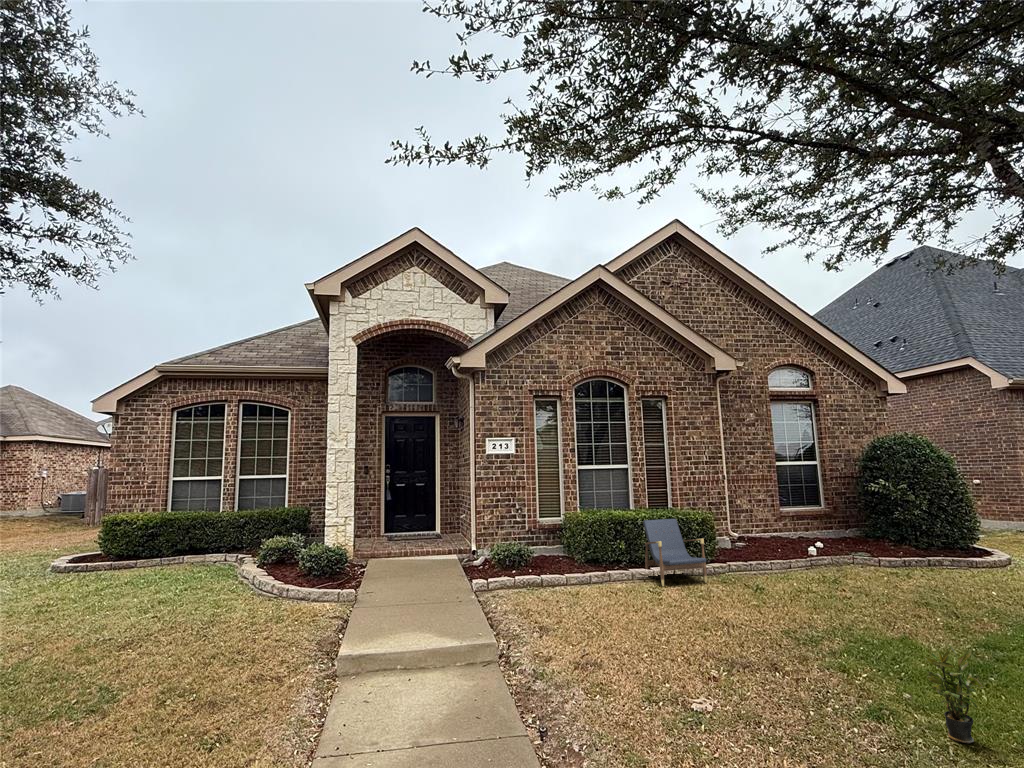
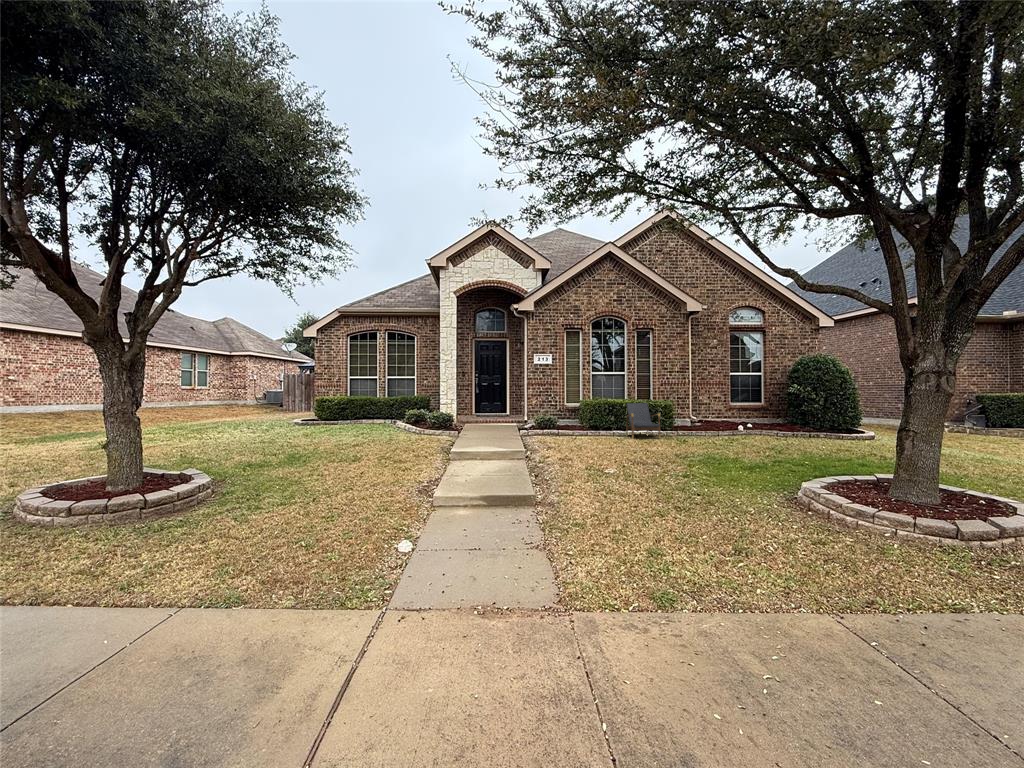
potted plant: present [924,645,983,744] -> none [714,442,737,482]

